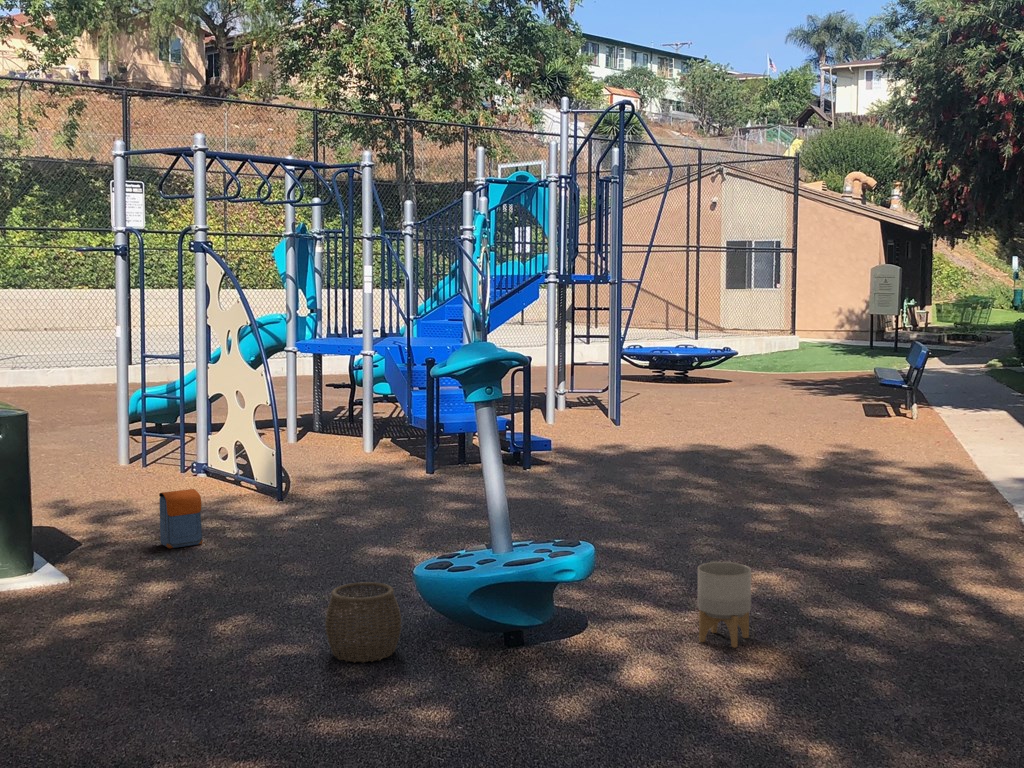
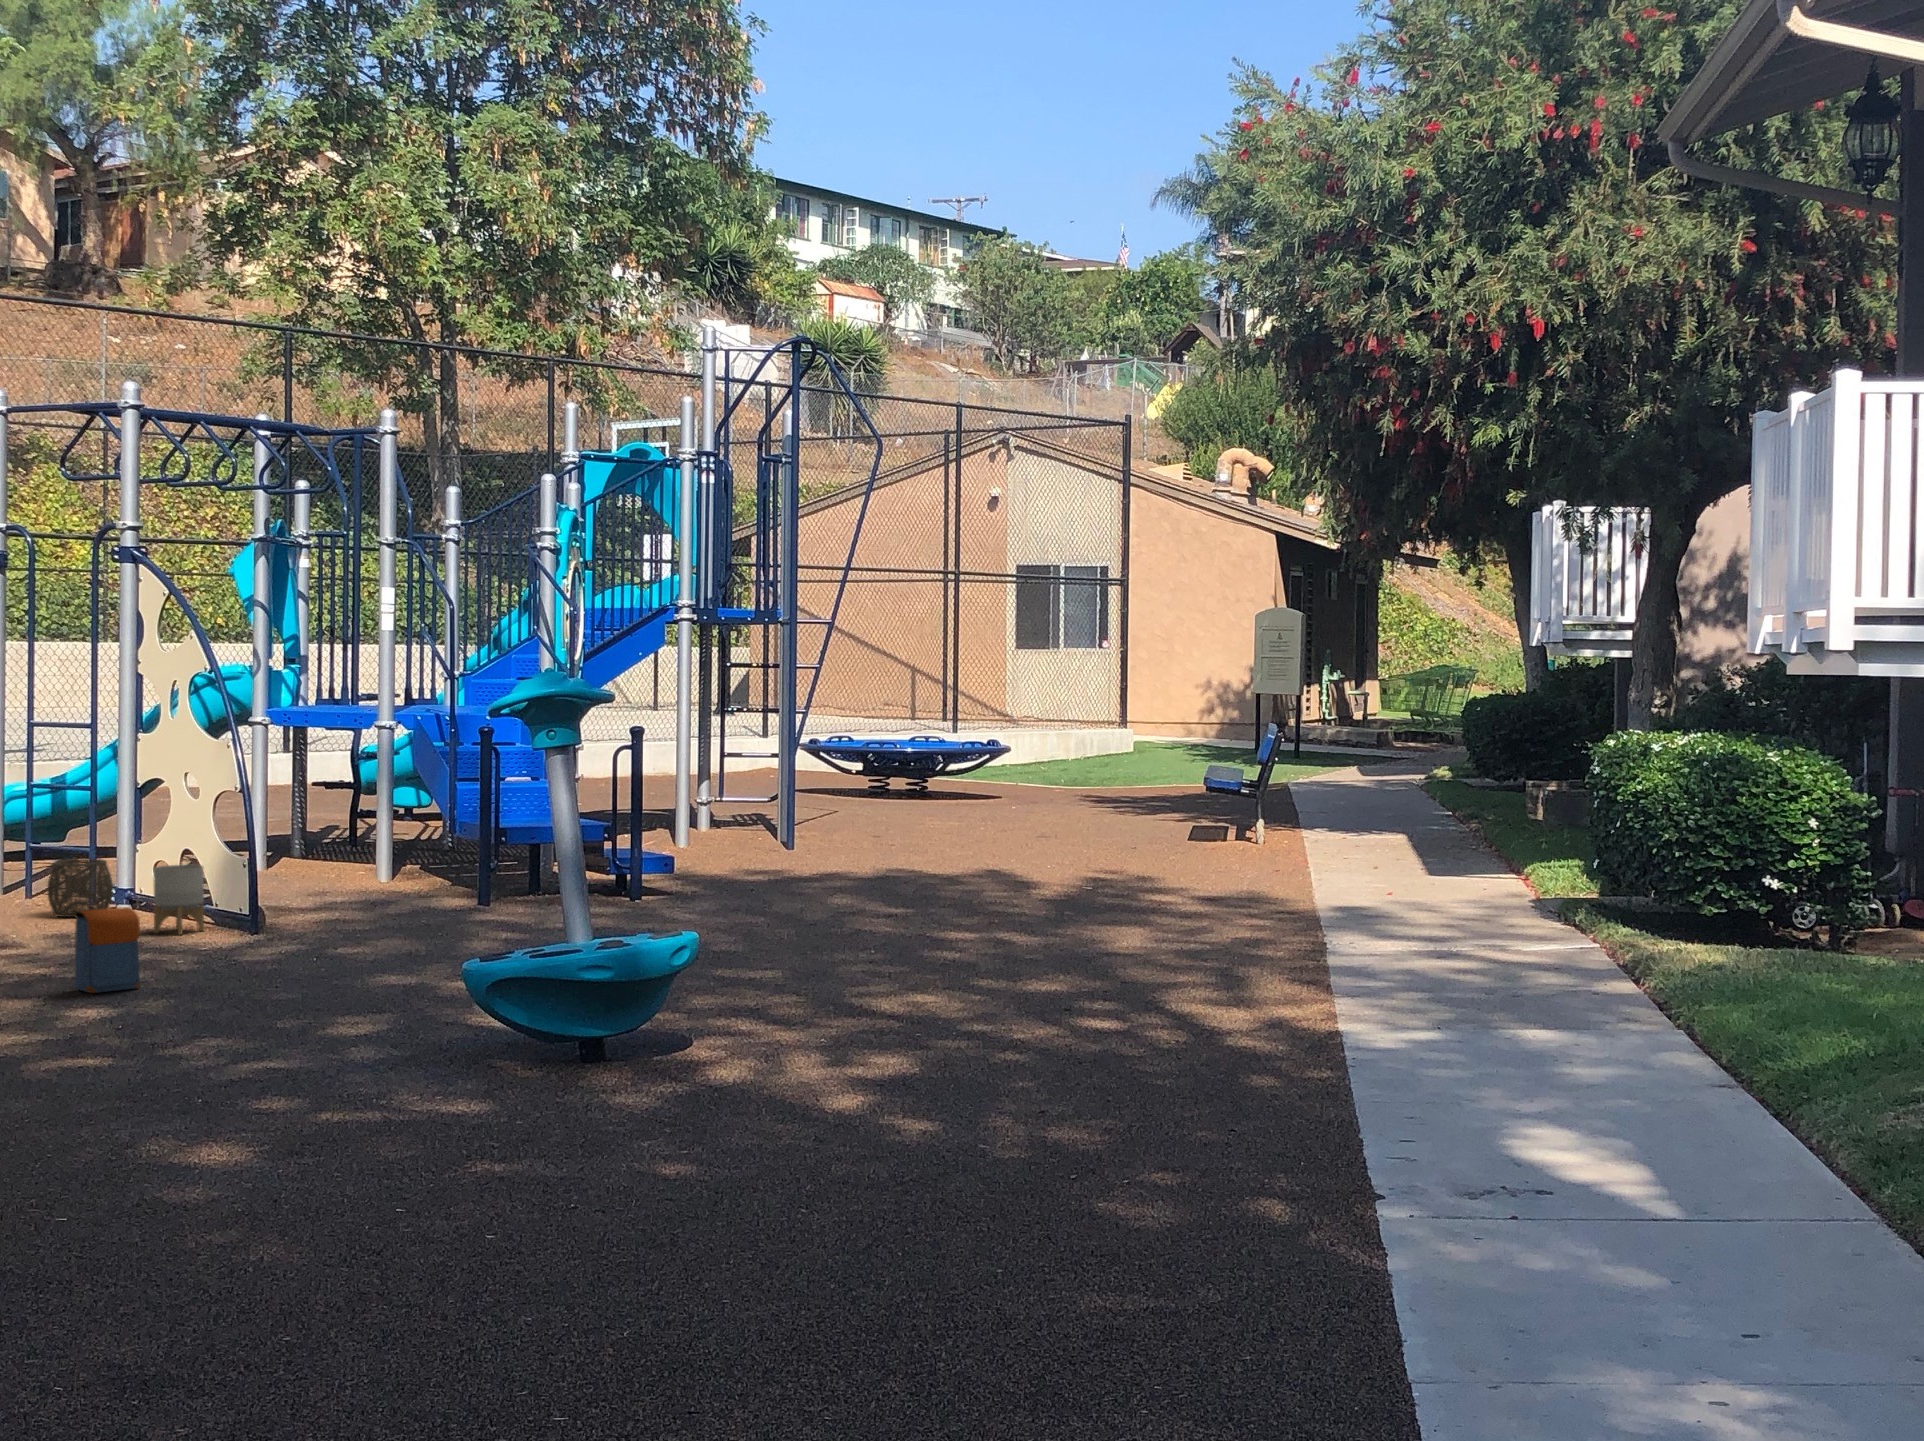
planter: present [697,562,751,648] -> present [153,865,204,935]
woven basket: present [325,582,401,663] -> present [47,859,113,917]

